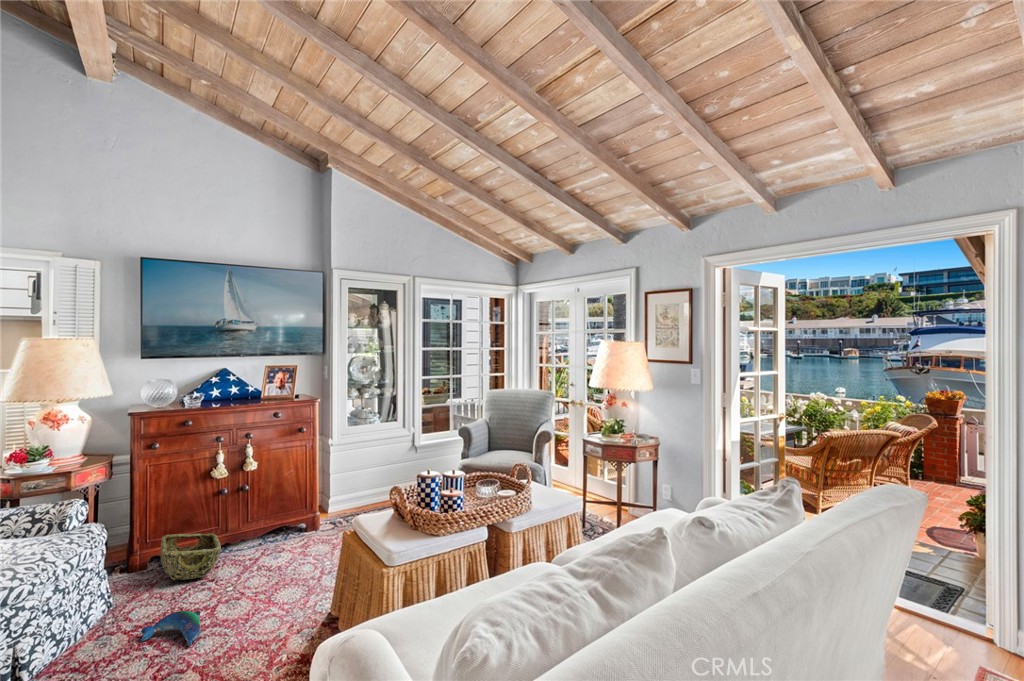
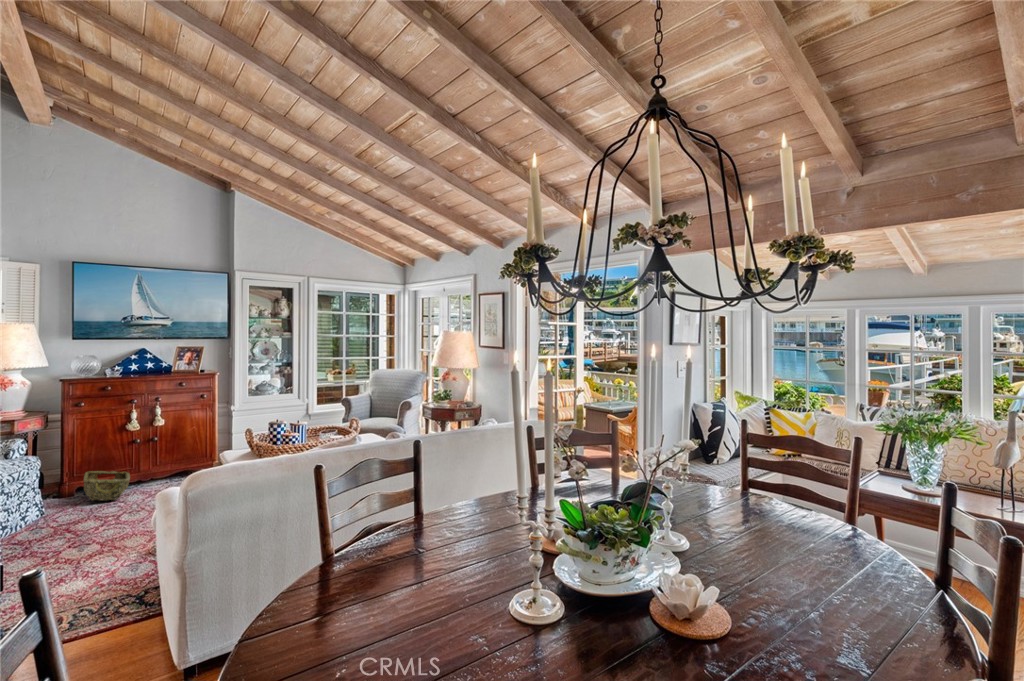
plush toy: present [141,611,200,646] -> none [63,513,106,533]

